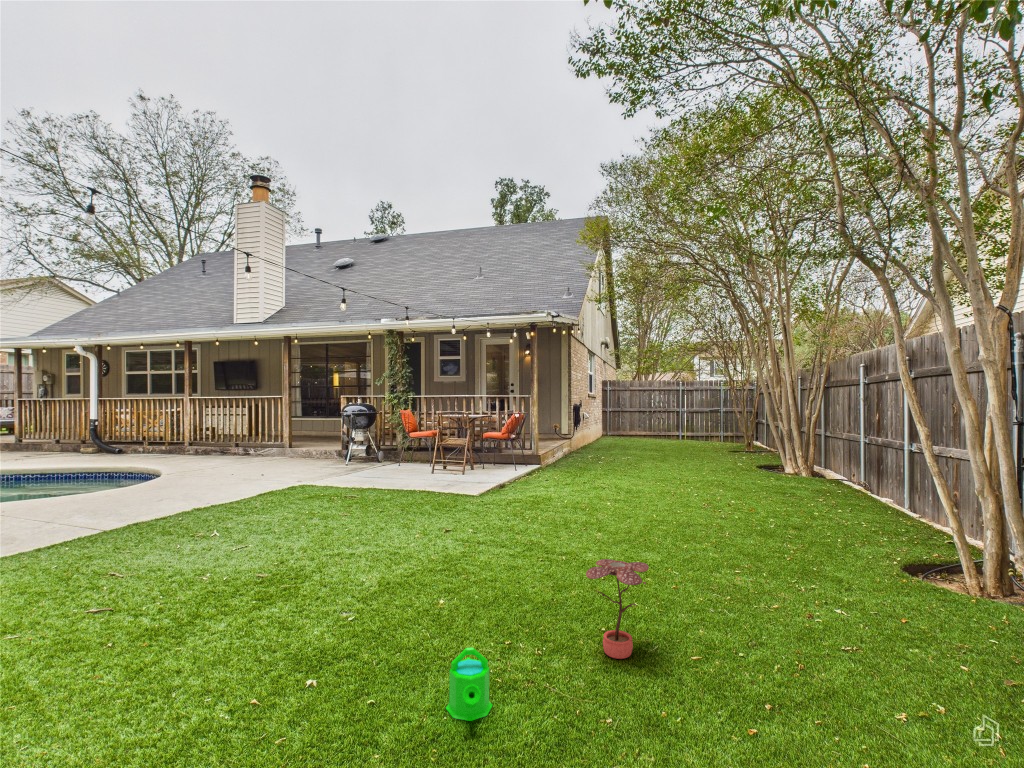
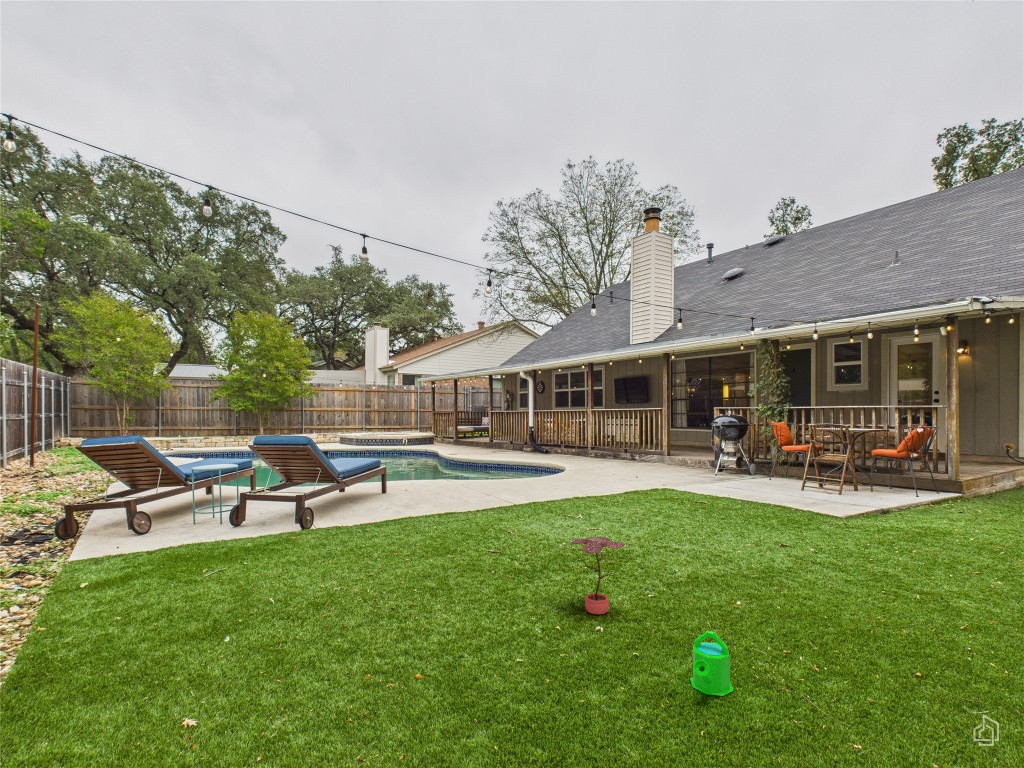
potted plant: present [586,559,649,659] -> present [569,537,625,614]

